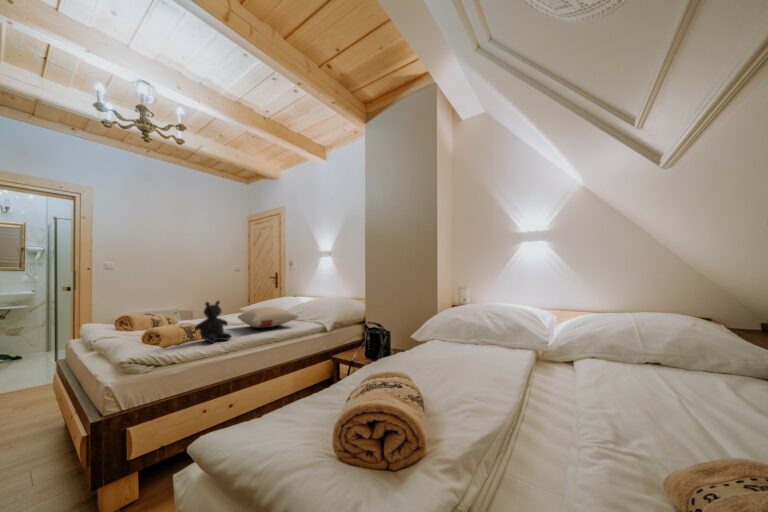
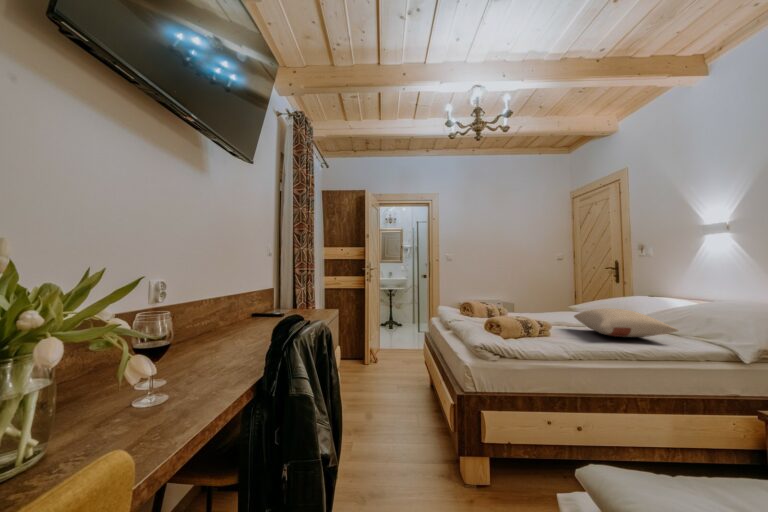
teddy bear: present [195,301,231,343] -> none [531,295,575,345]

